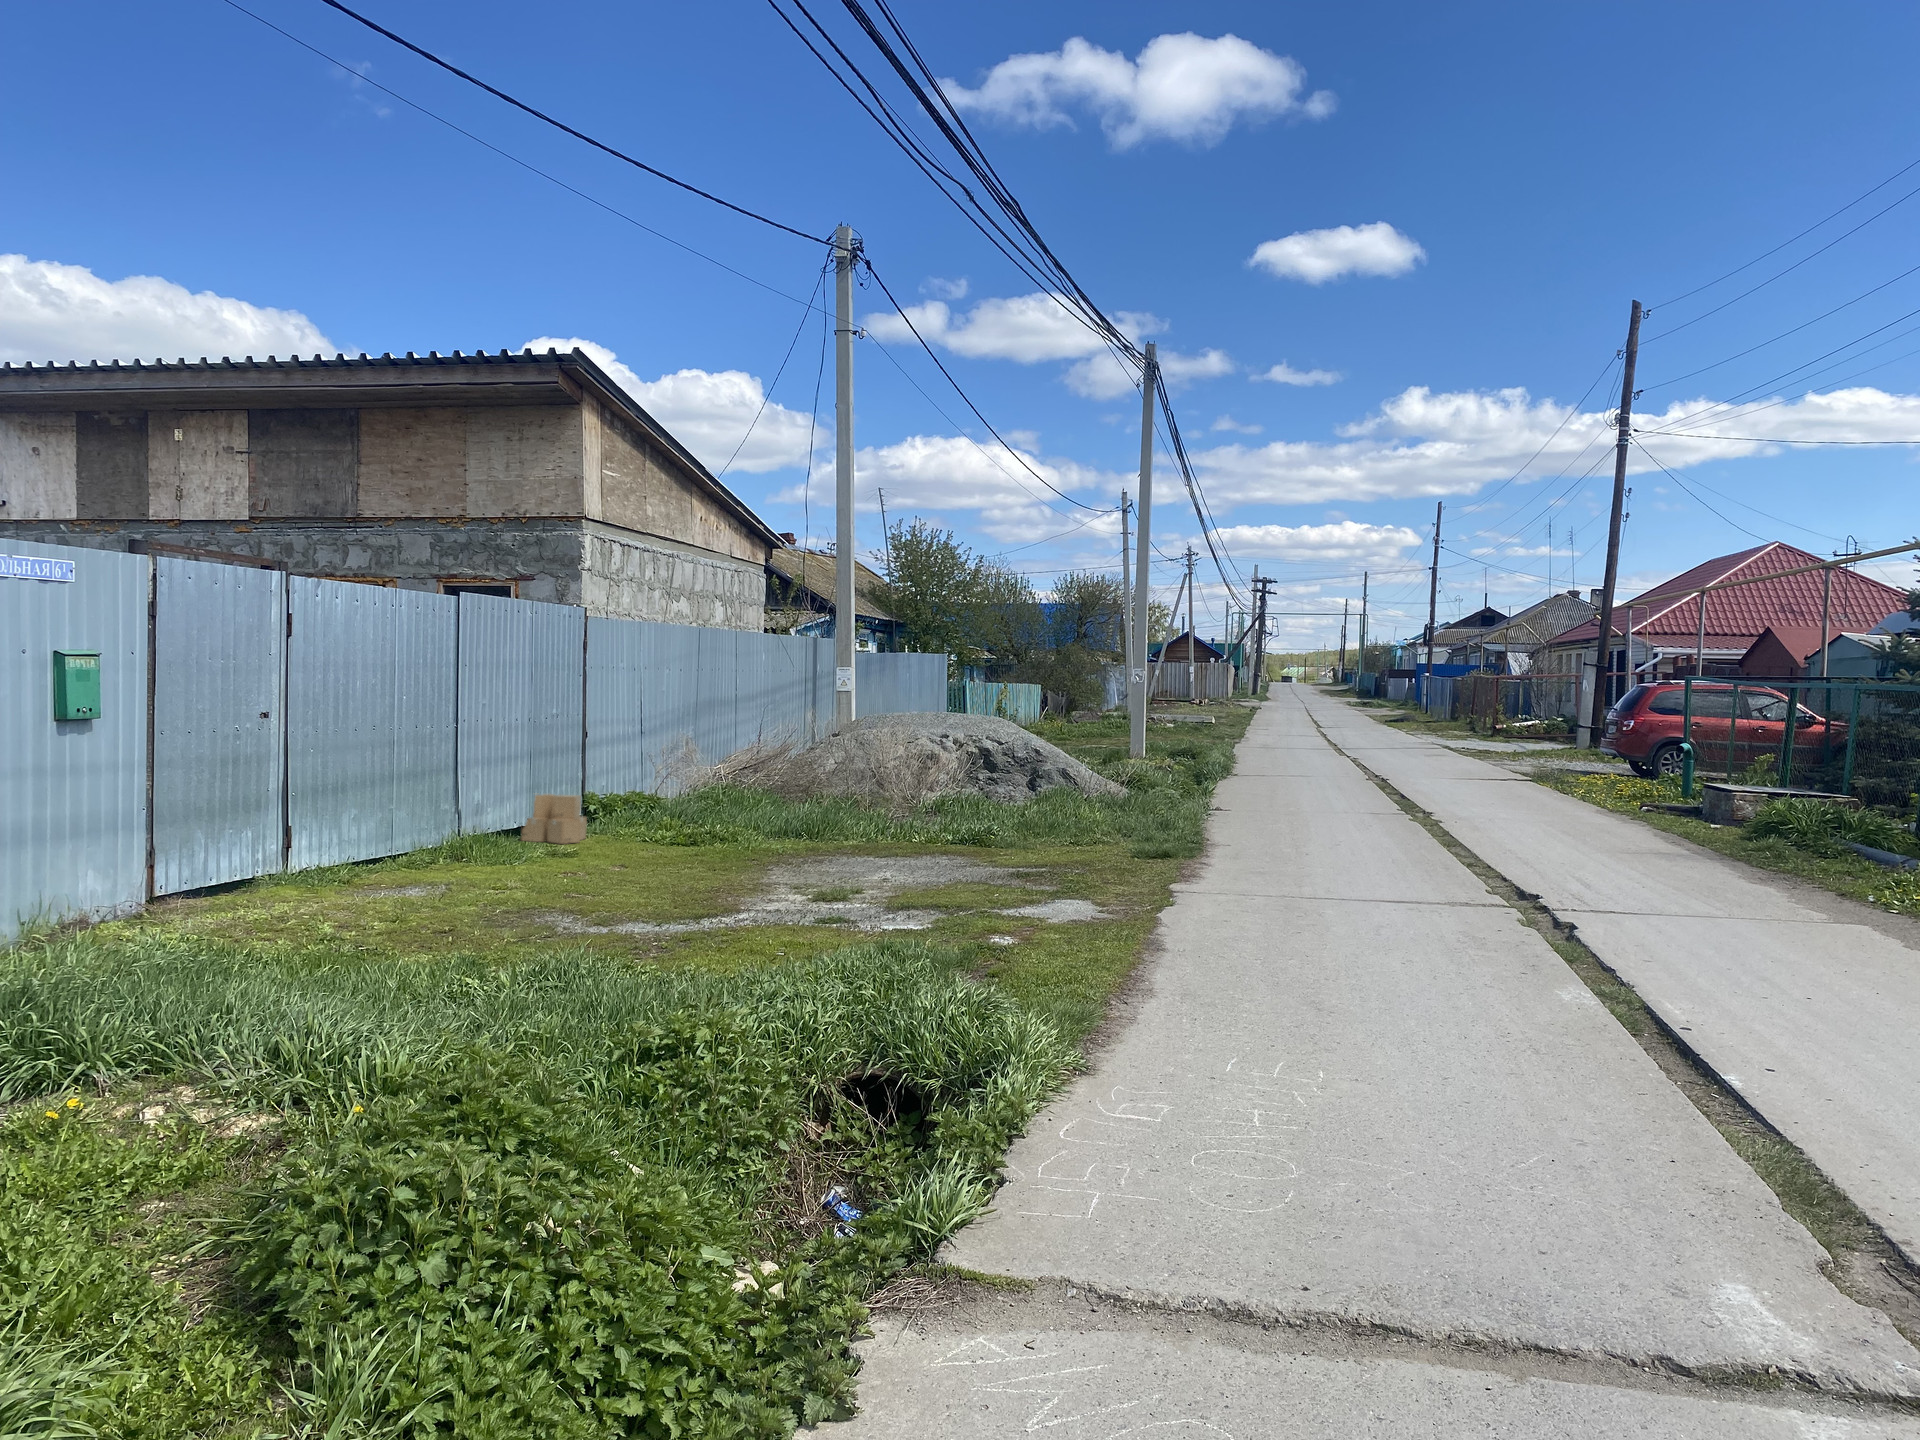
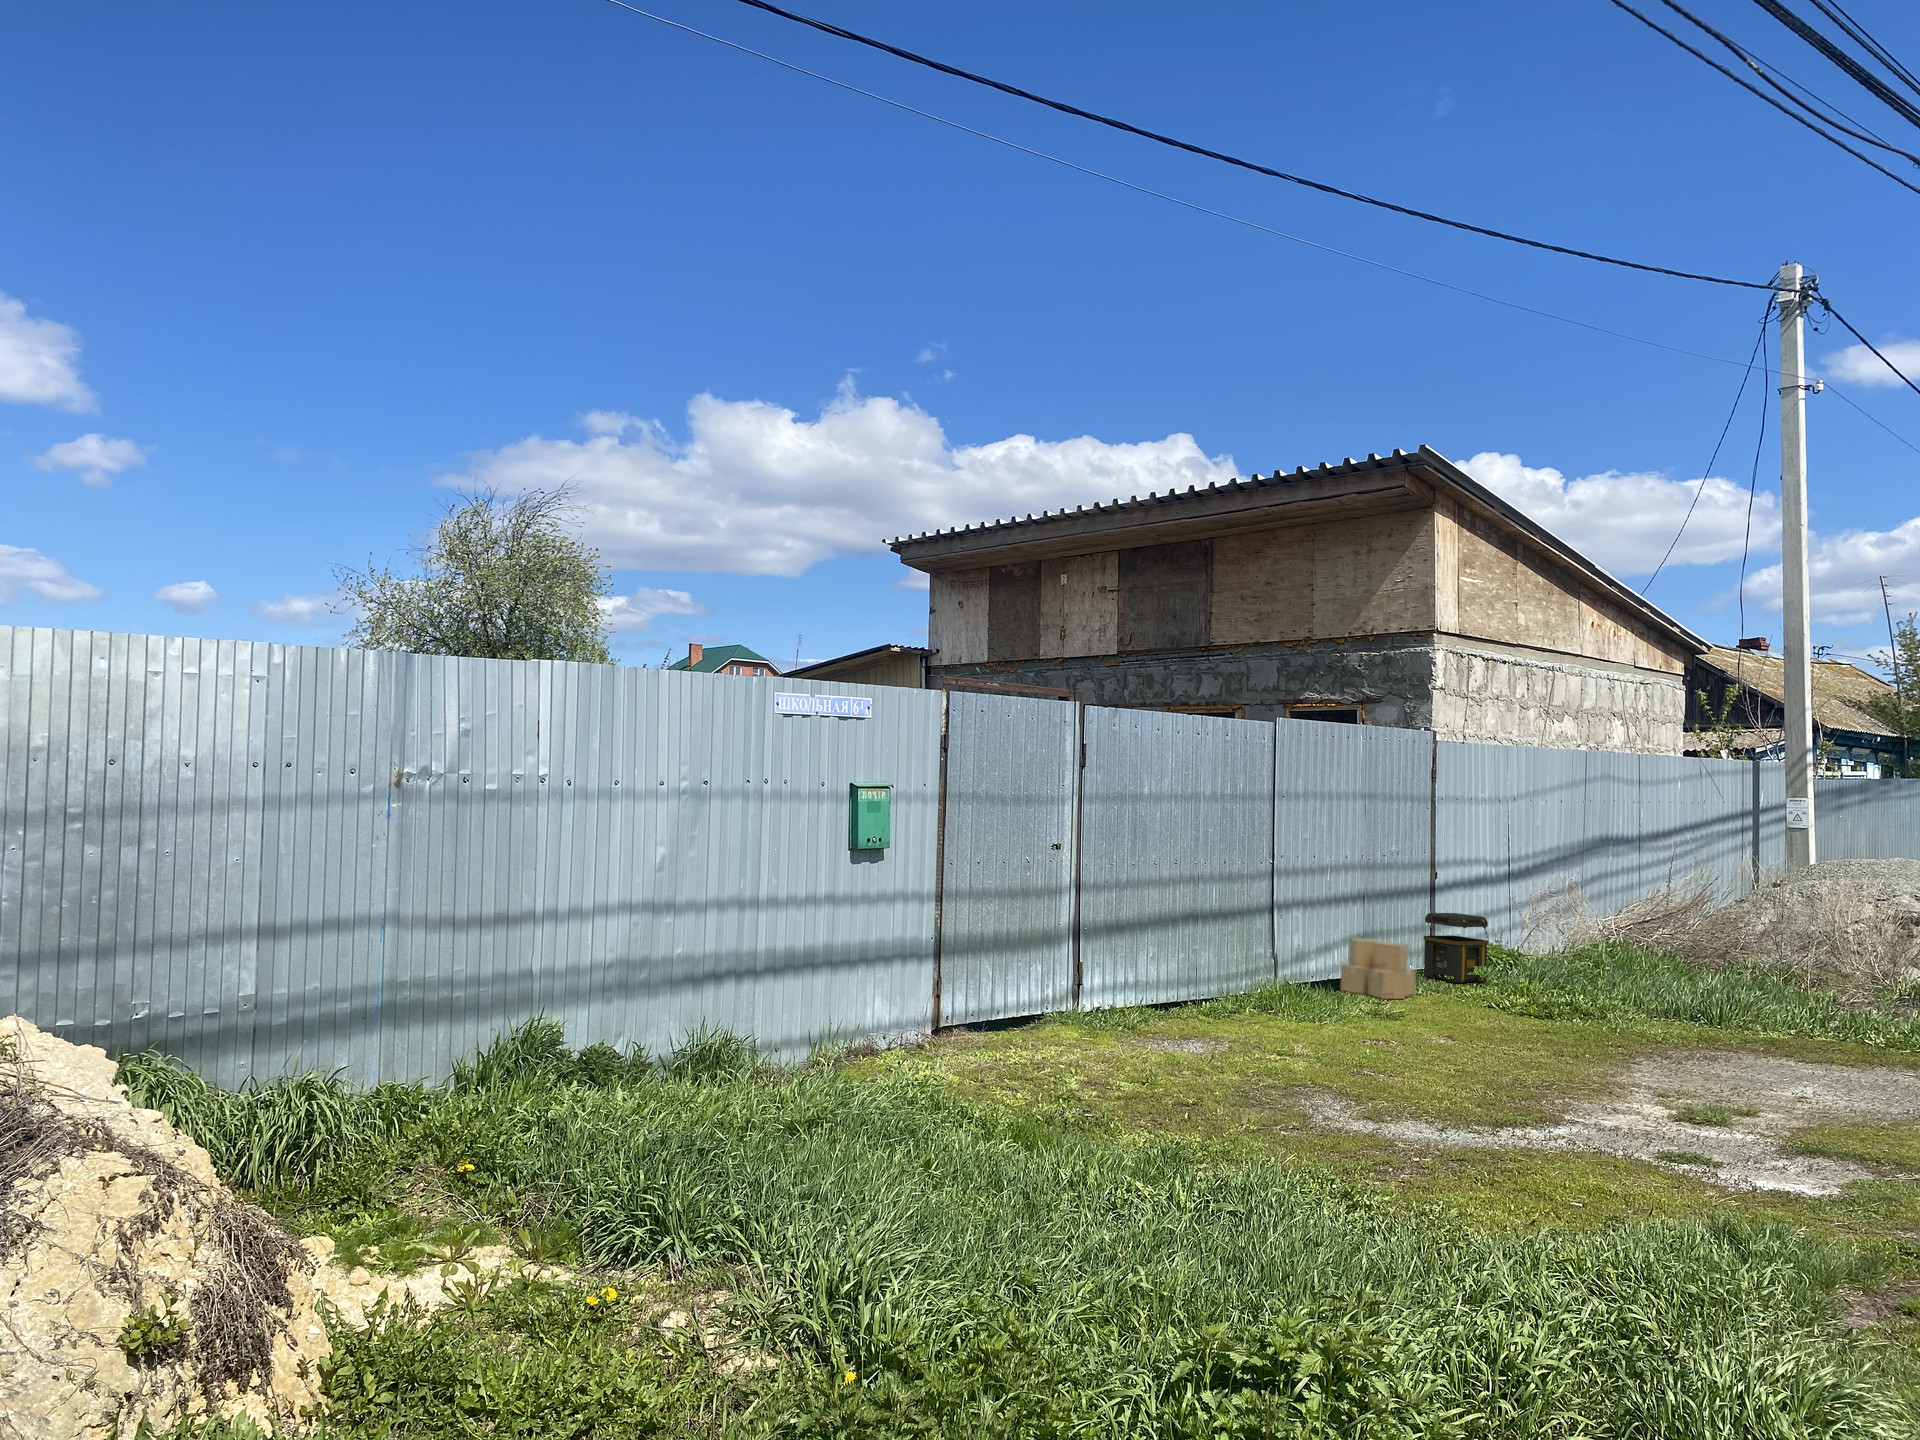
toolbox: none [584,768,639,828] -> present [1424,913,1489,983]

